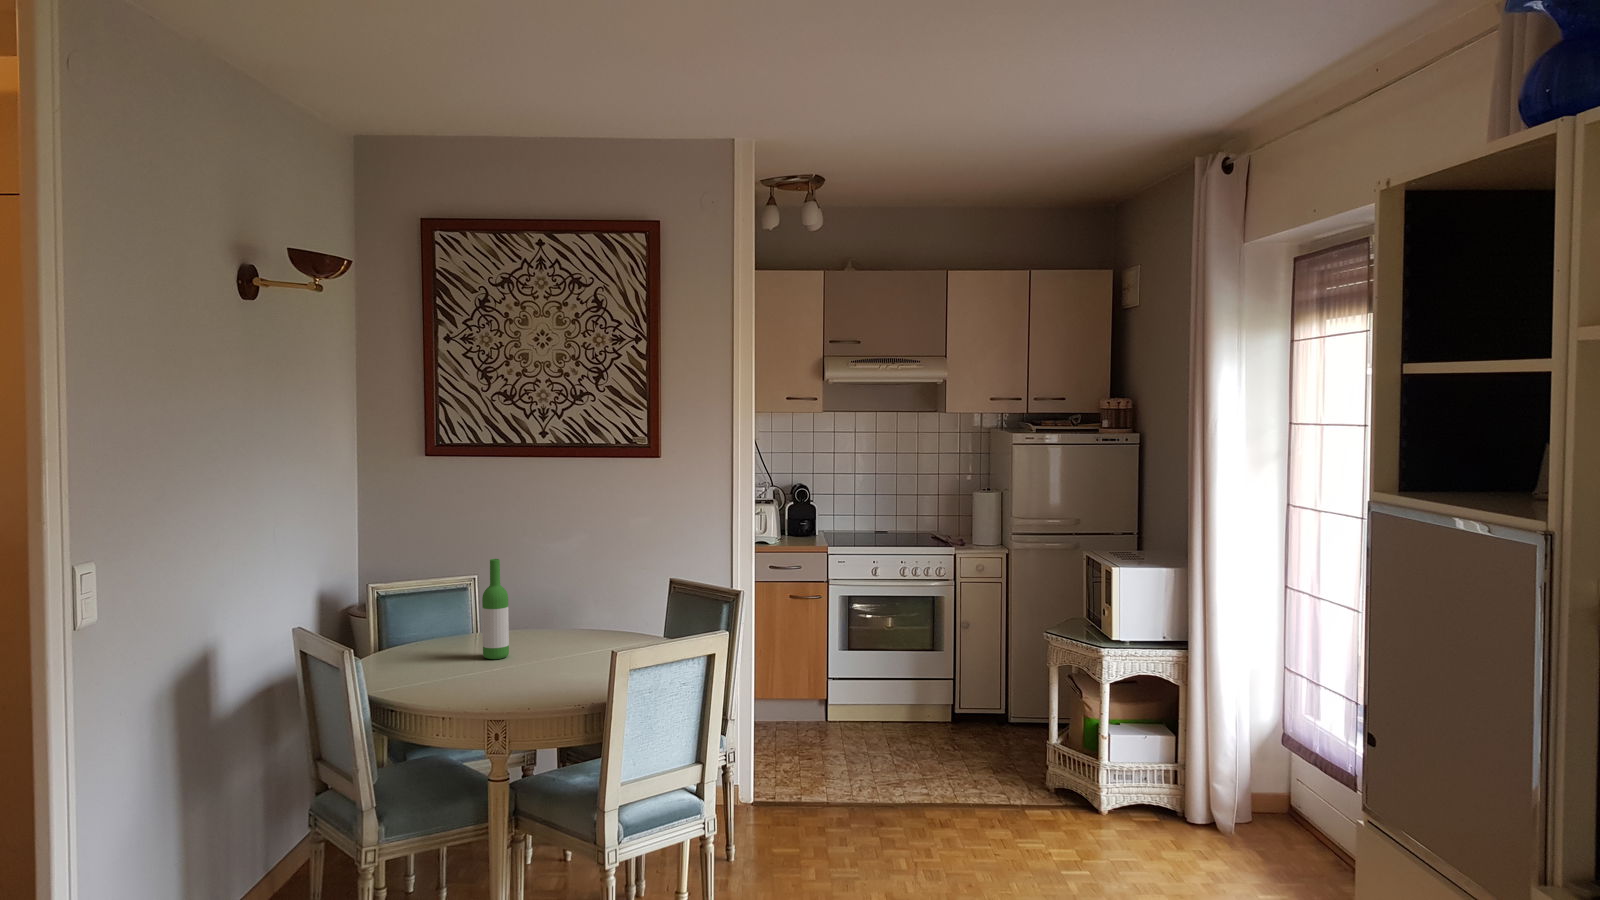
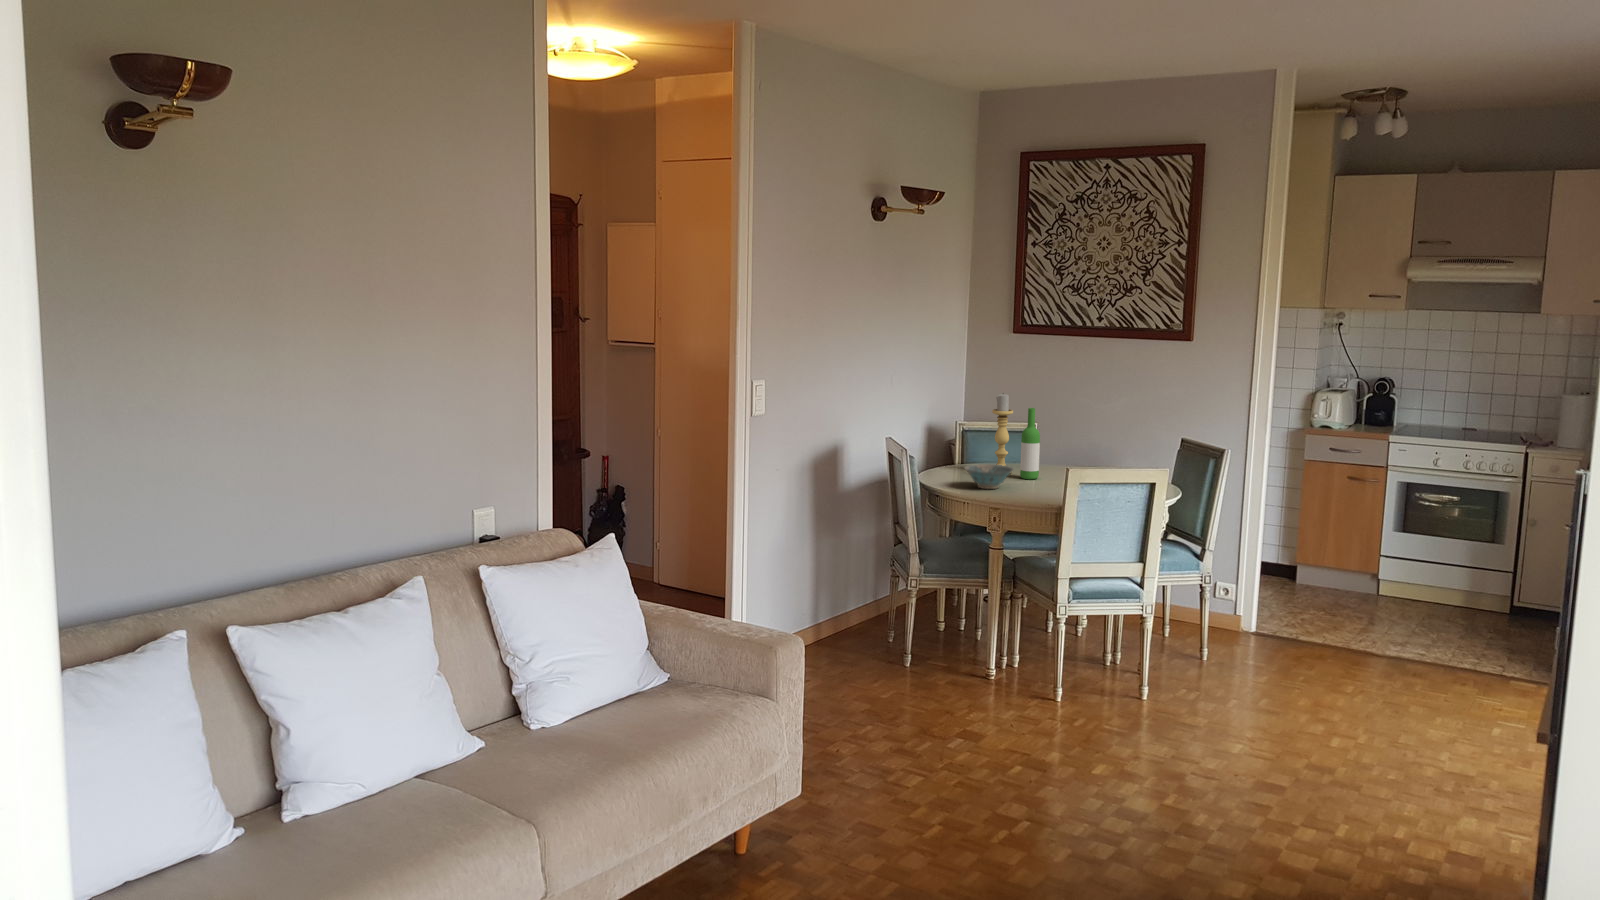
candle holder: none [431,541,464,656] -> present [992,394,1013,473]
ceramic bowl: none [417,647,492,687] -> present [965,464,1013,489]

